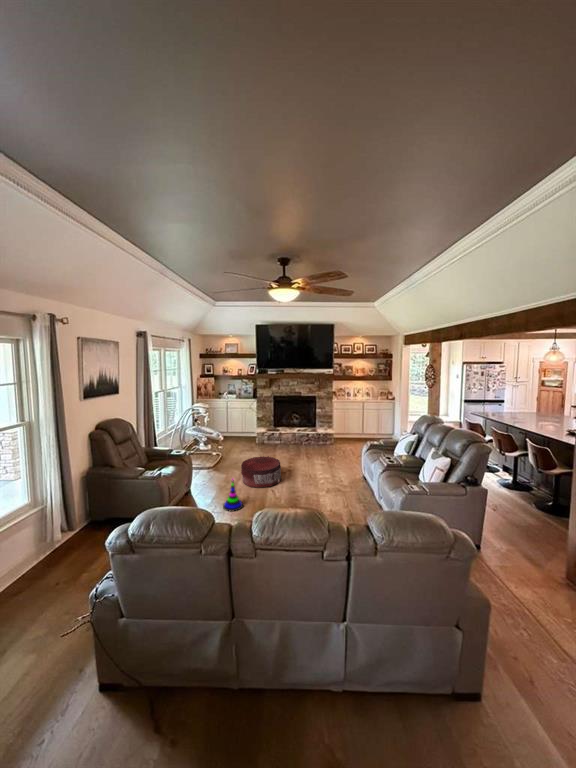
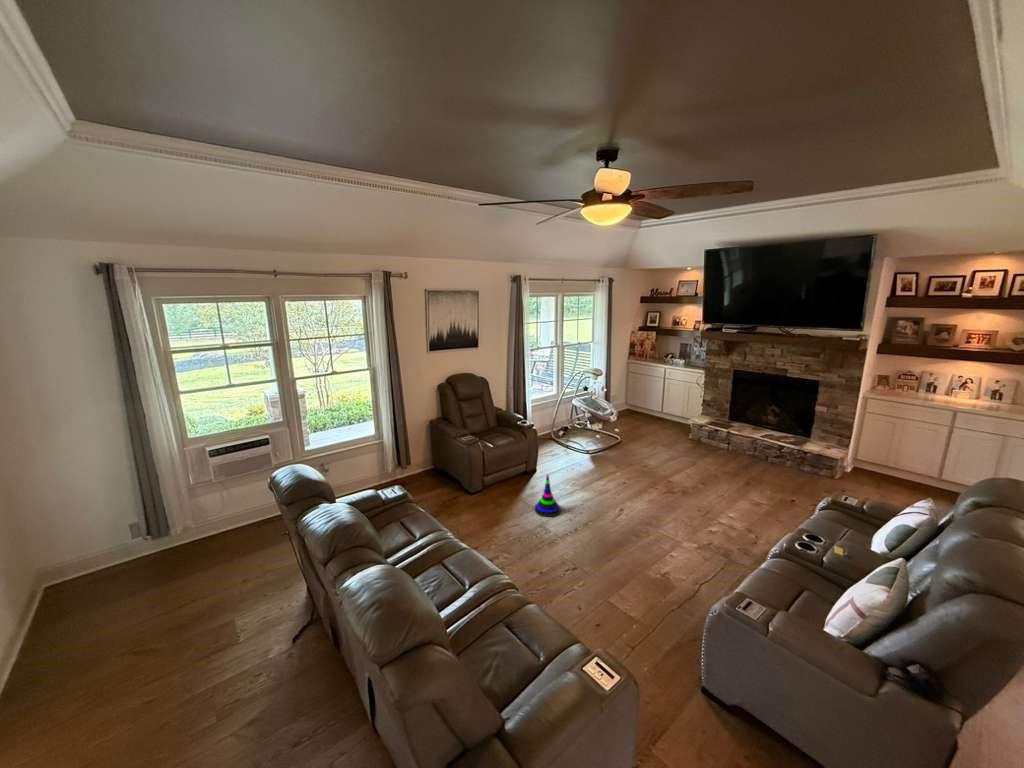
pouf: present [241,456,281,488] -> none [595,456,656,506]

